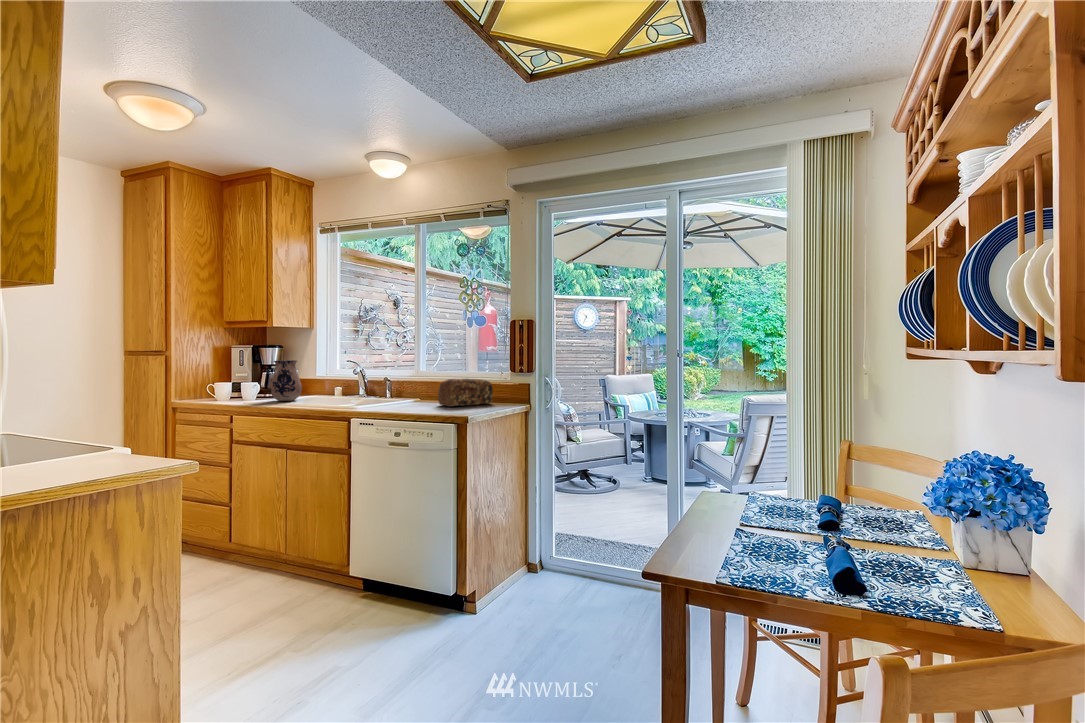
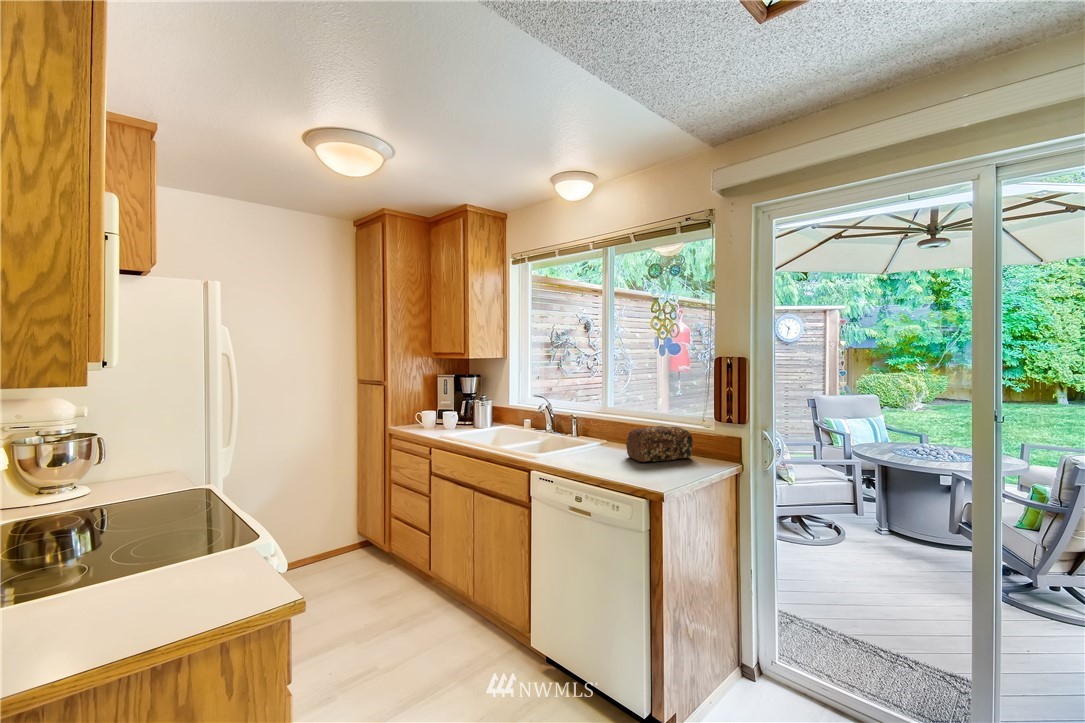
ceramic pitcher: present [270,360,302,401] -> none [465,392,493,434]

